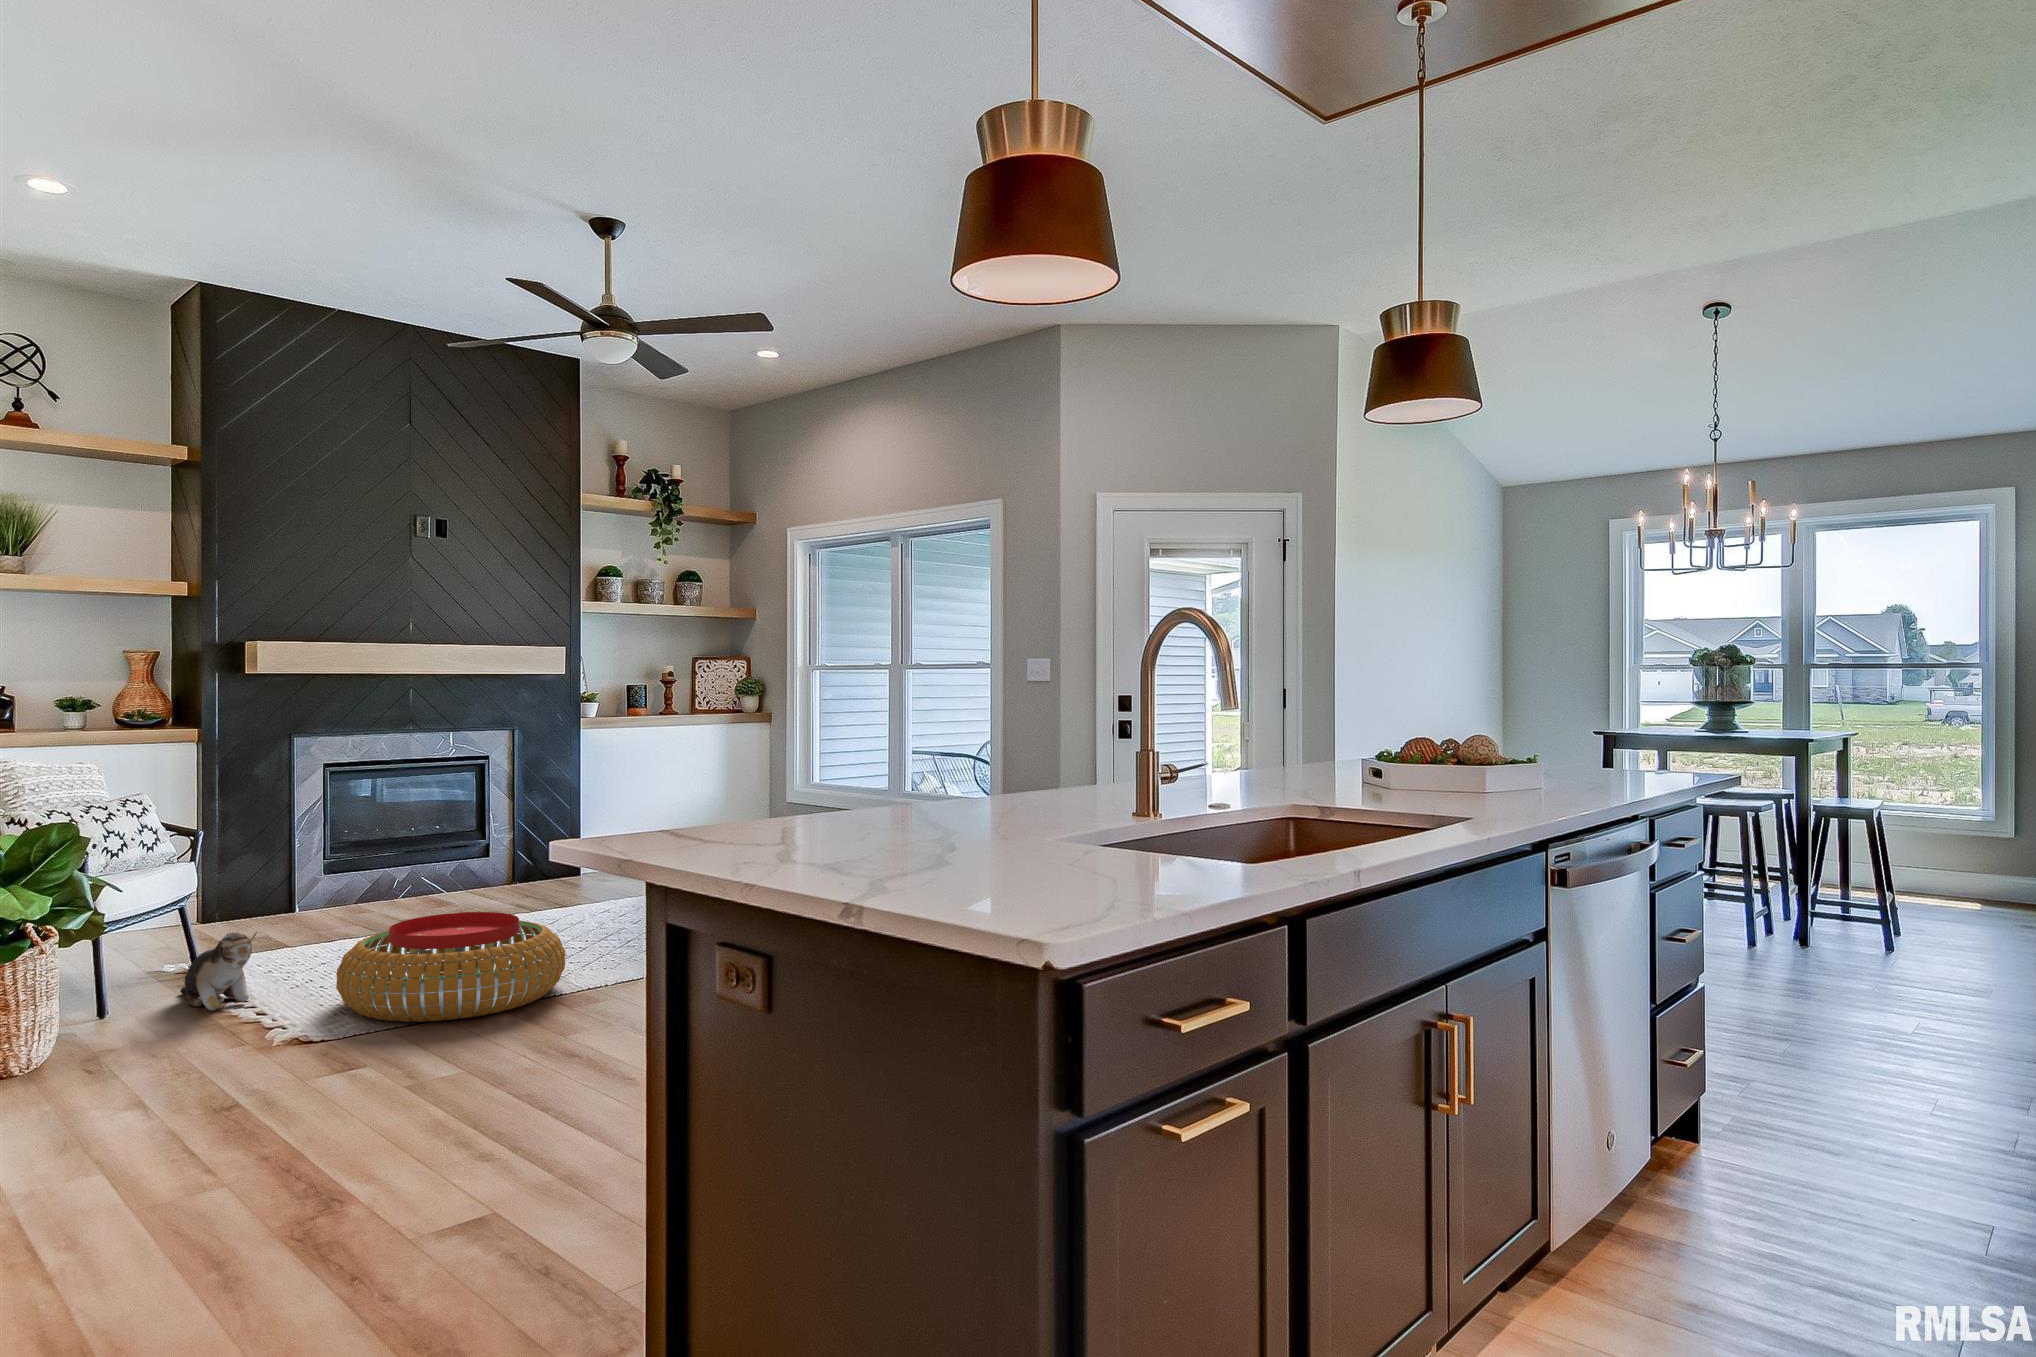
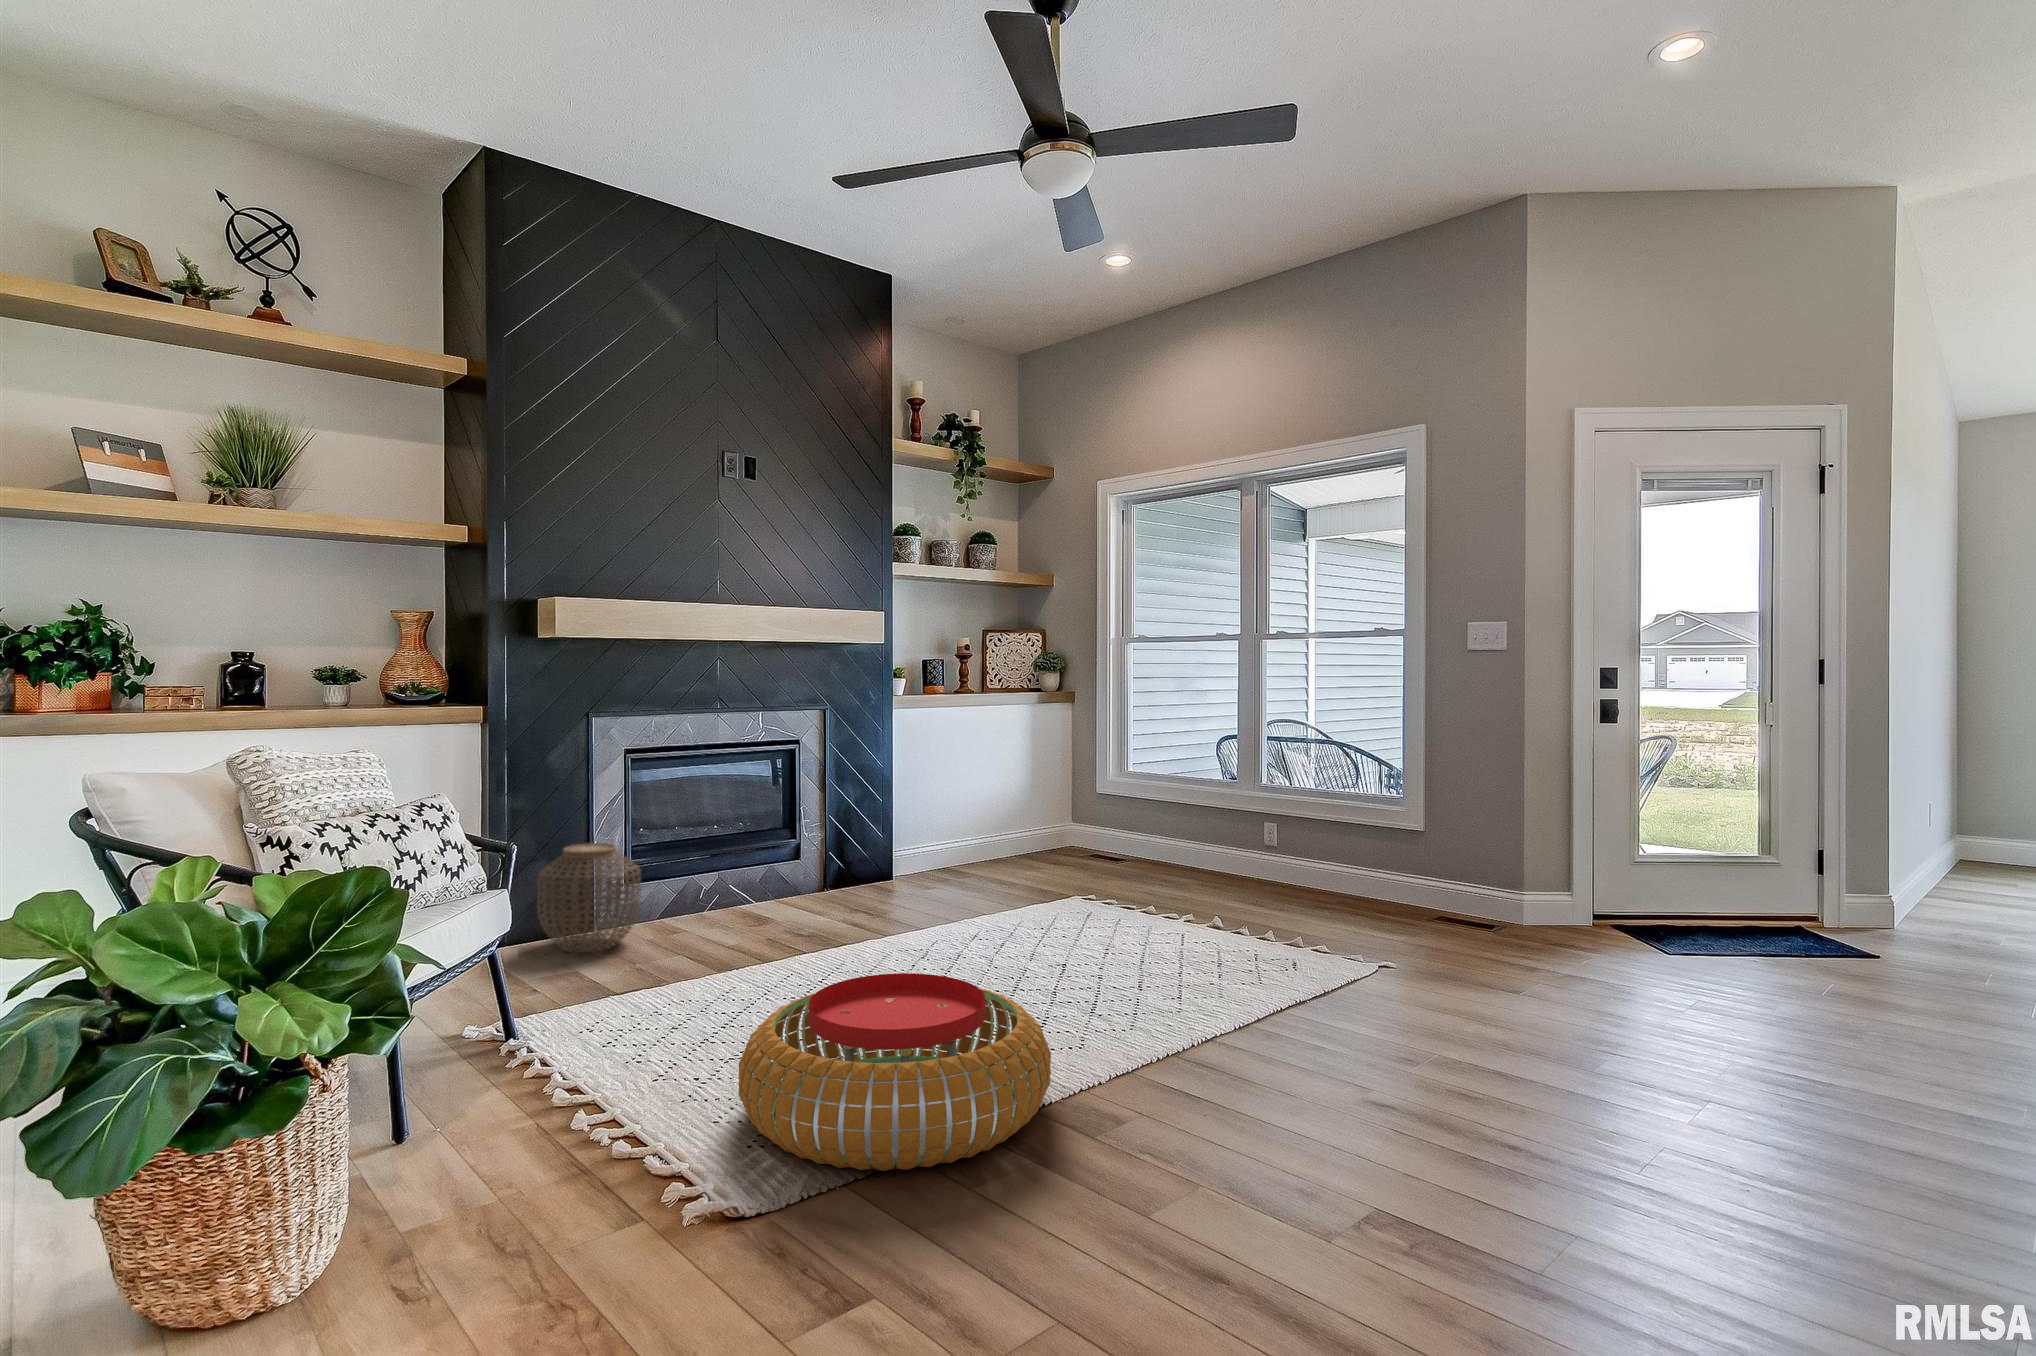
woven basket: none [242,839,332,924] -> present [537,843,641,952]
plush toy: present [180,932,257,1011] -> none [501,1011,623,1131]

